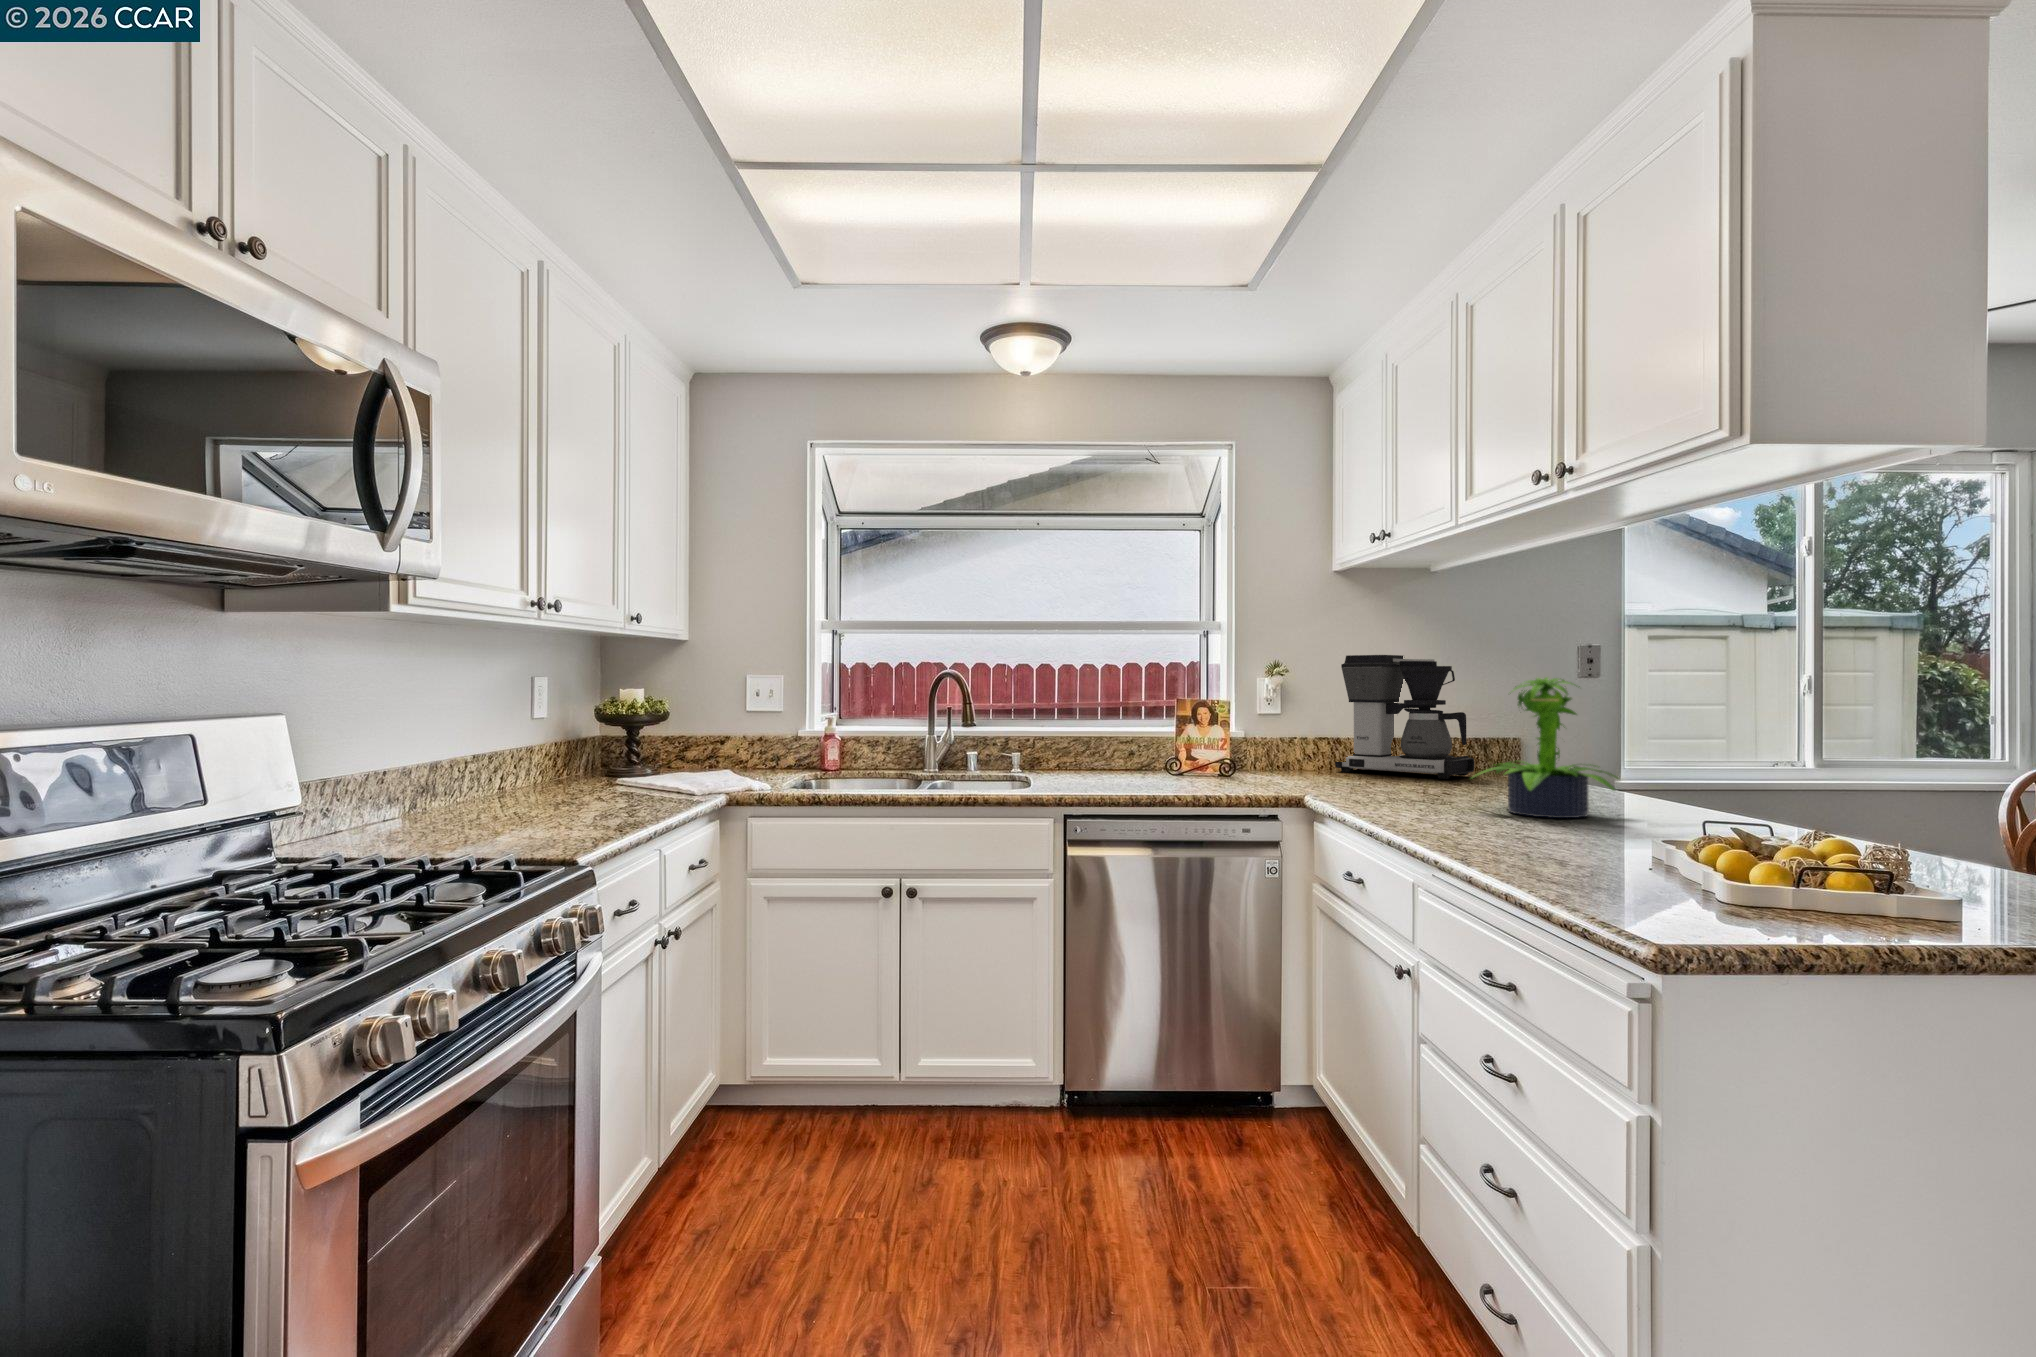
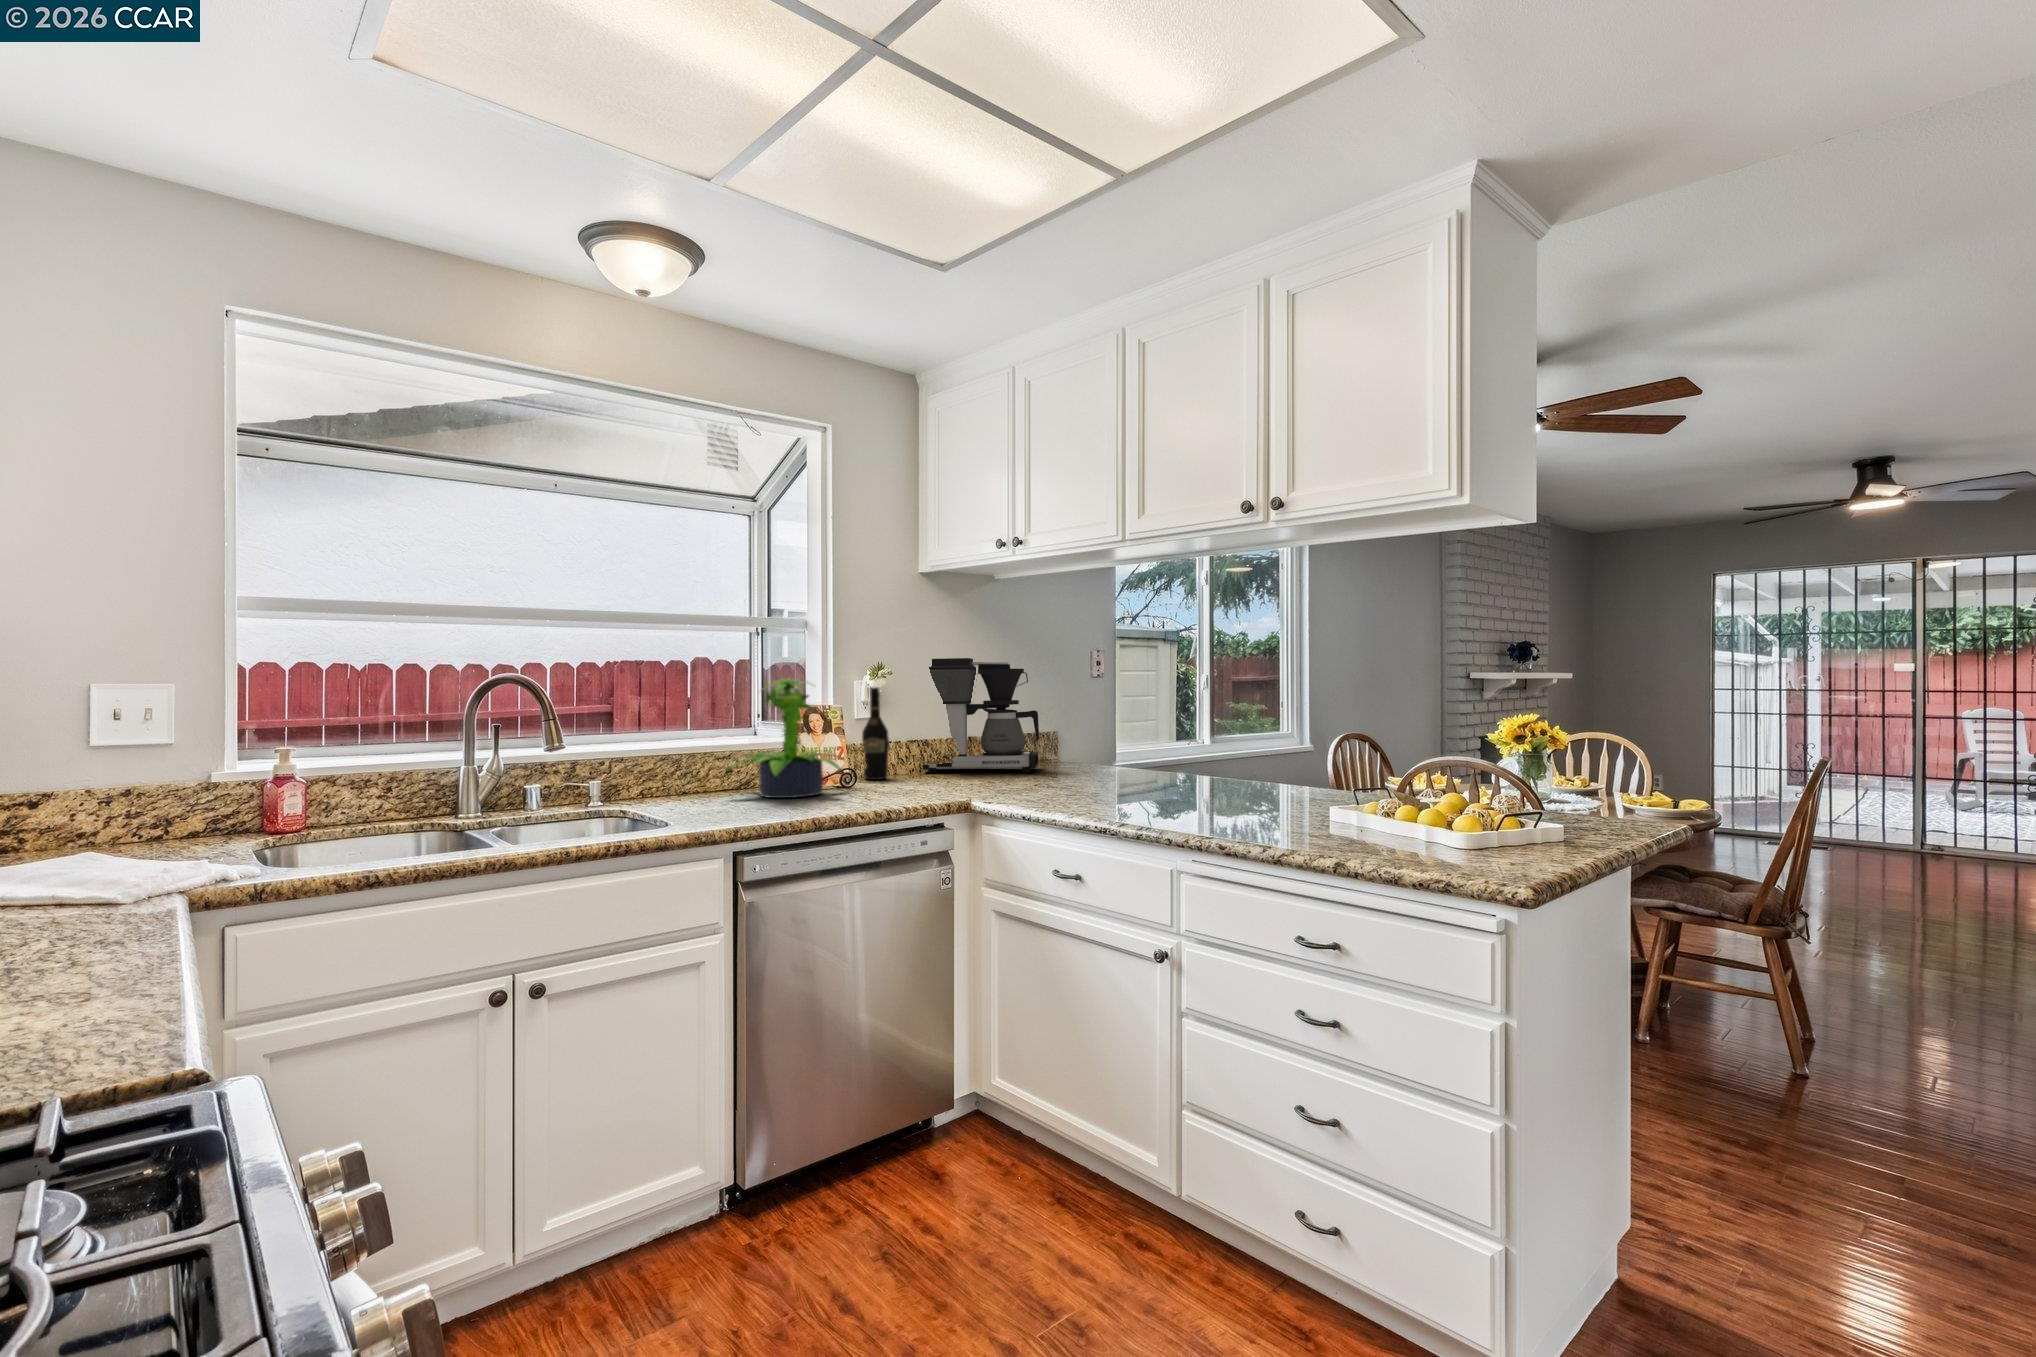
potted plant: present [1472,677,1619,818] -> present [731,678,844,798]
wine bottle: none [1264,684,1290,773] -> present [862,687,889,780]

